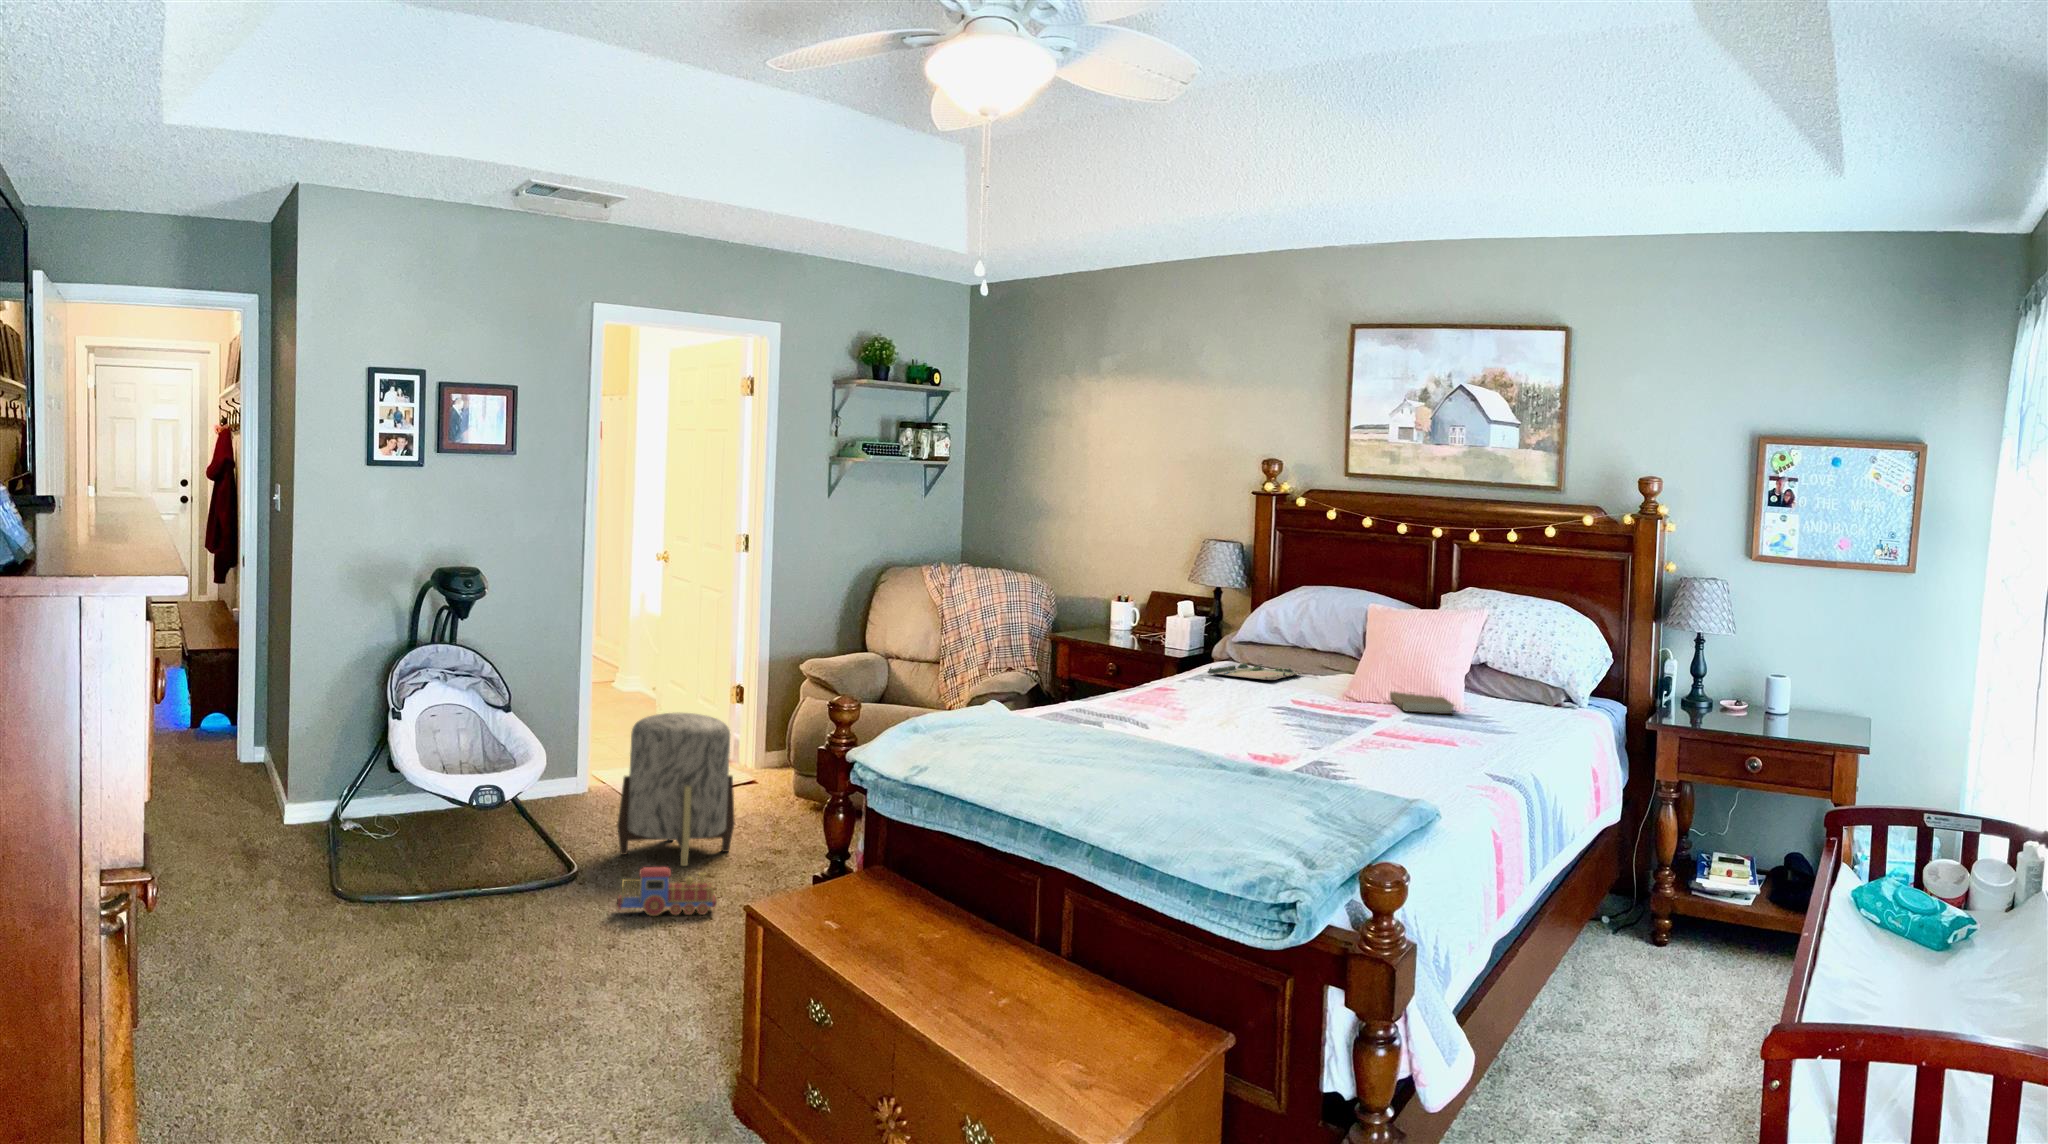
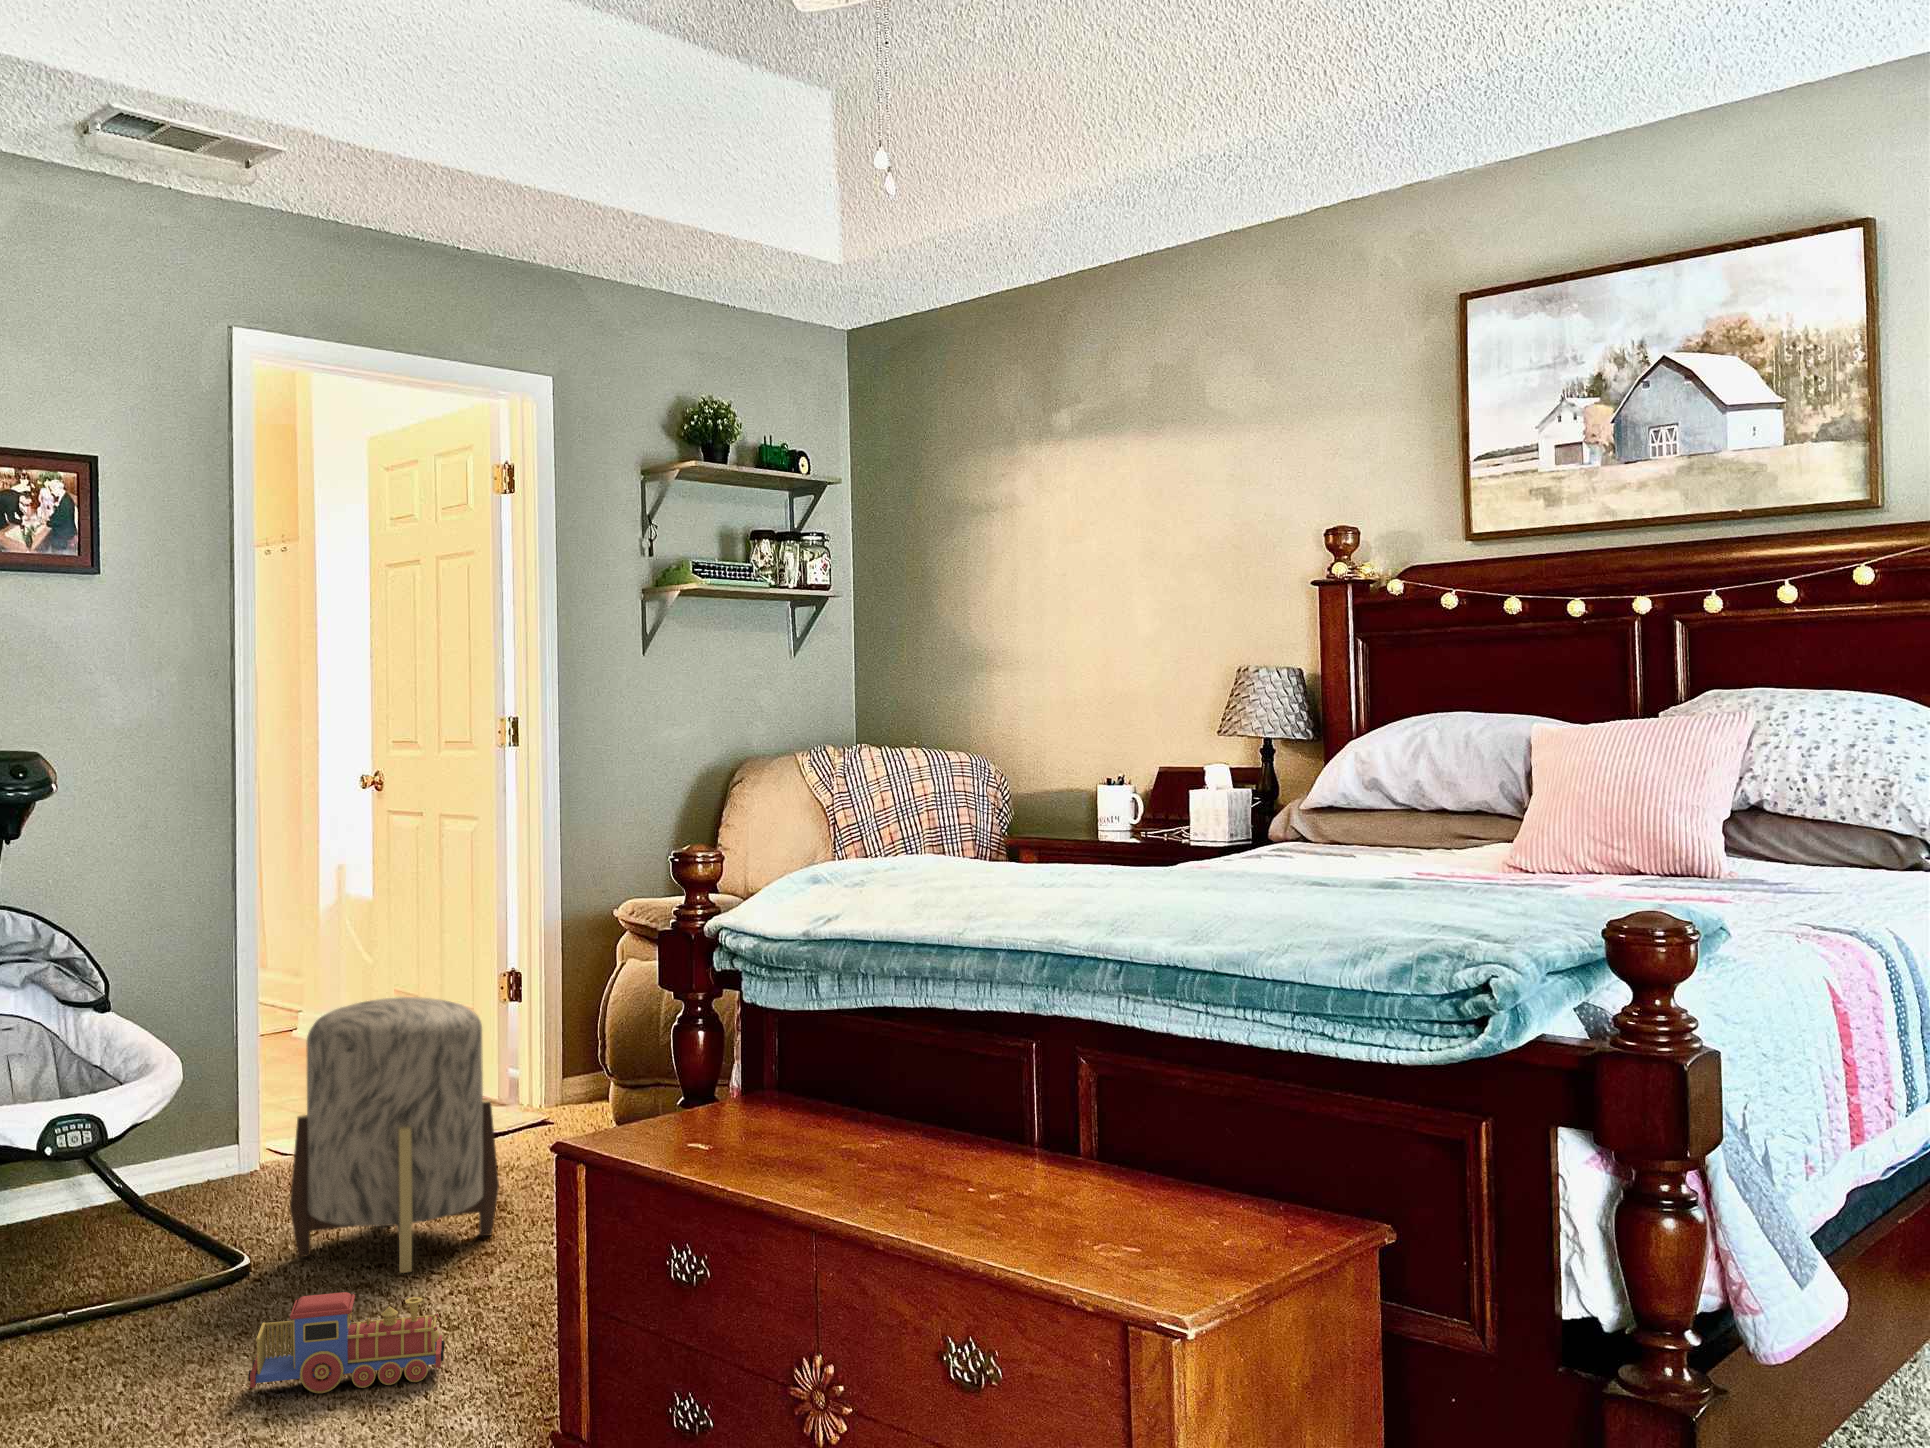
tray: present [1208,663,1302,680] -> none [1299,836,1459,864]
book: present [1390,692,1454,714] -> none [1658,862,1812,895]

